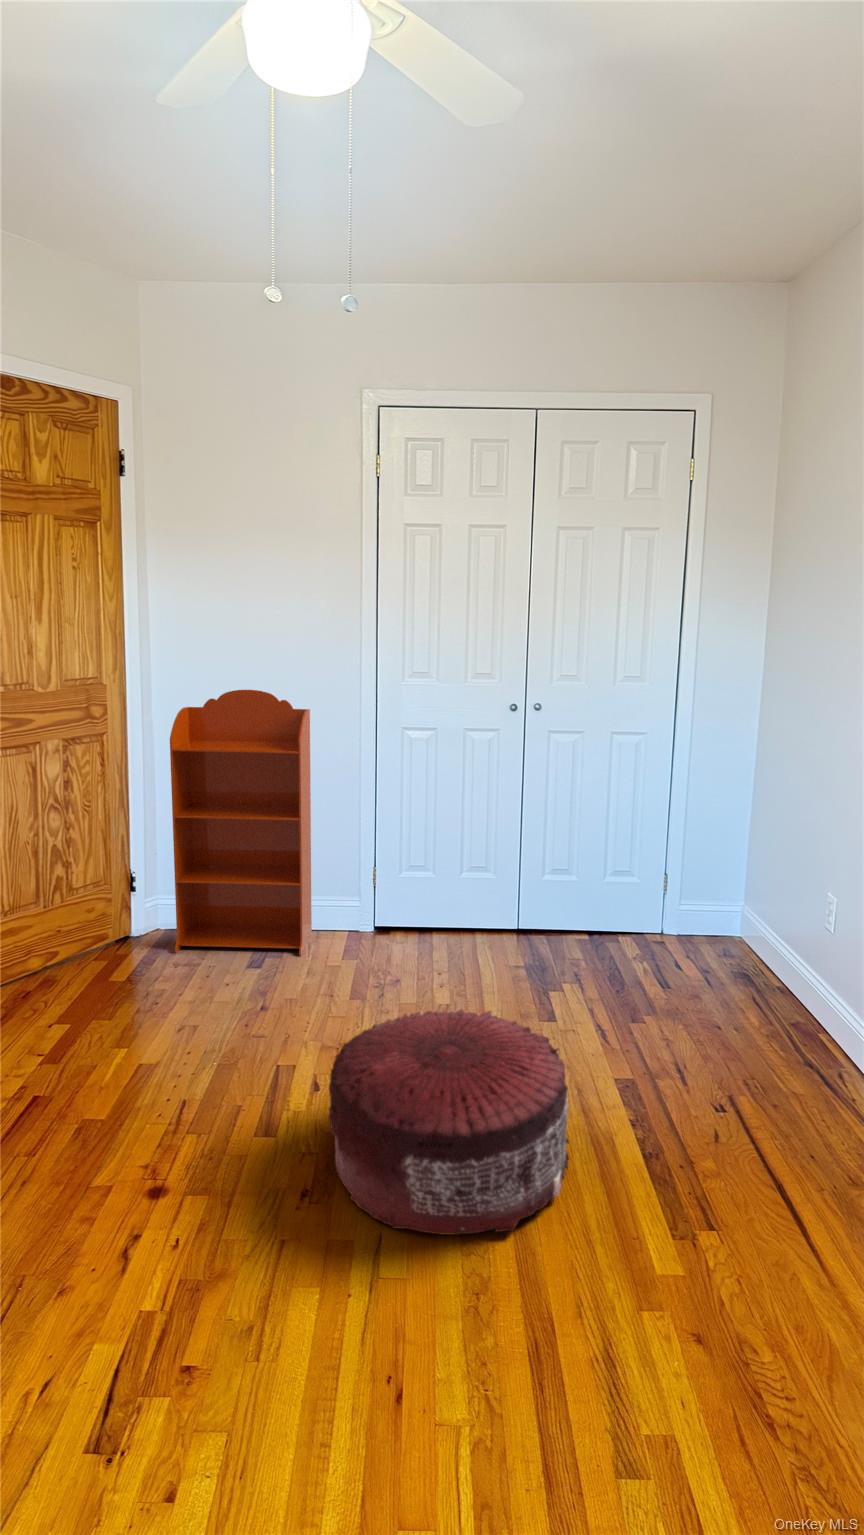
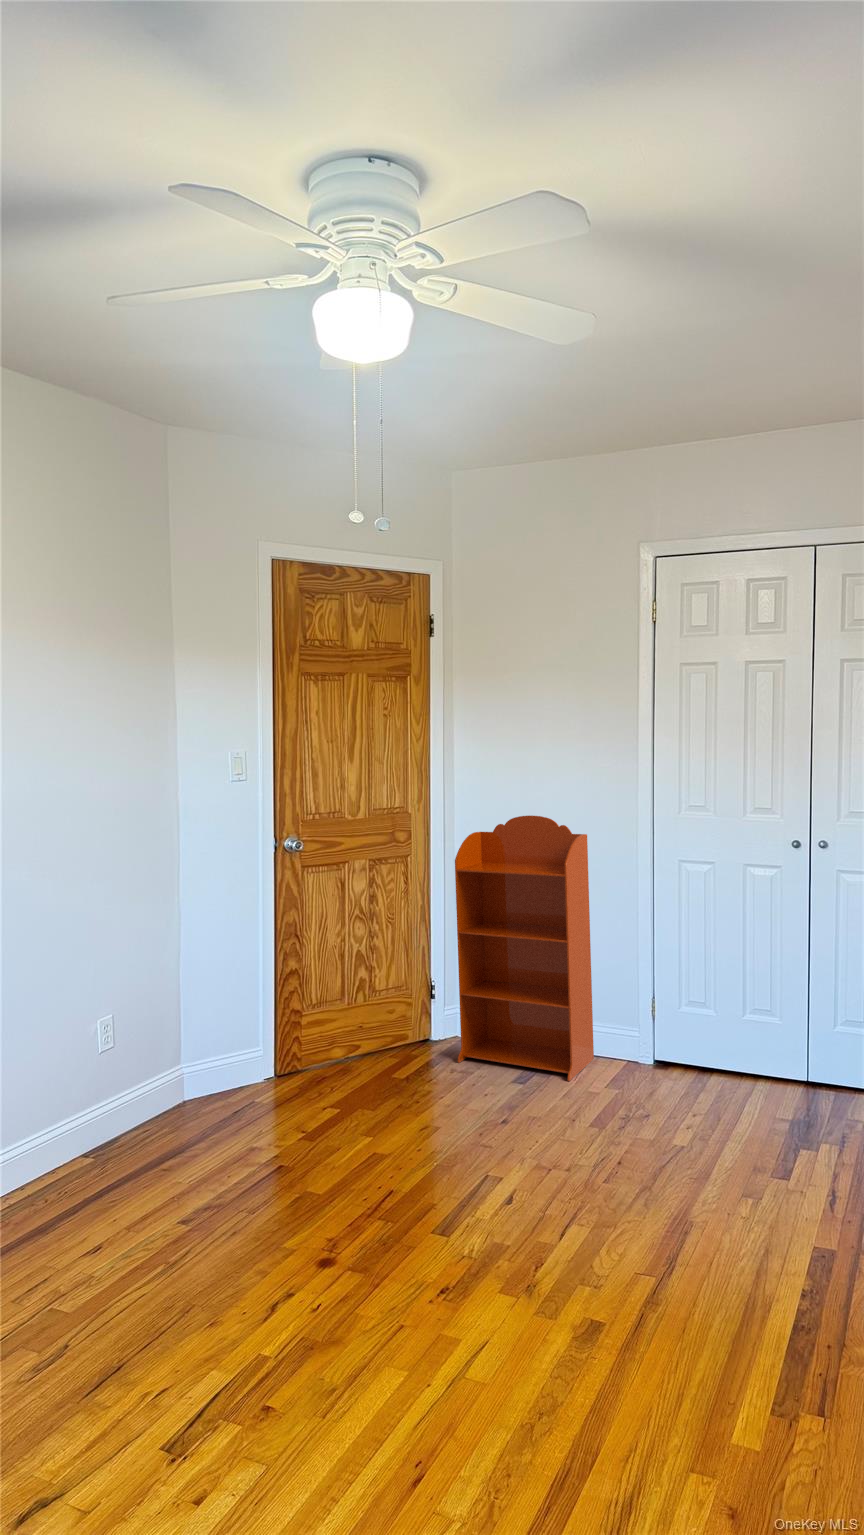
pouf: present [328,1010,569,1235] -> none [466,1138,732,1385]

